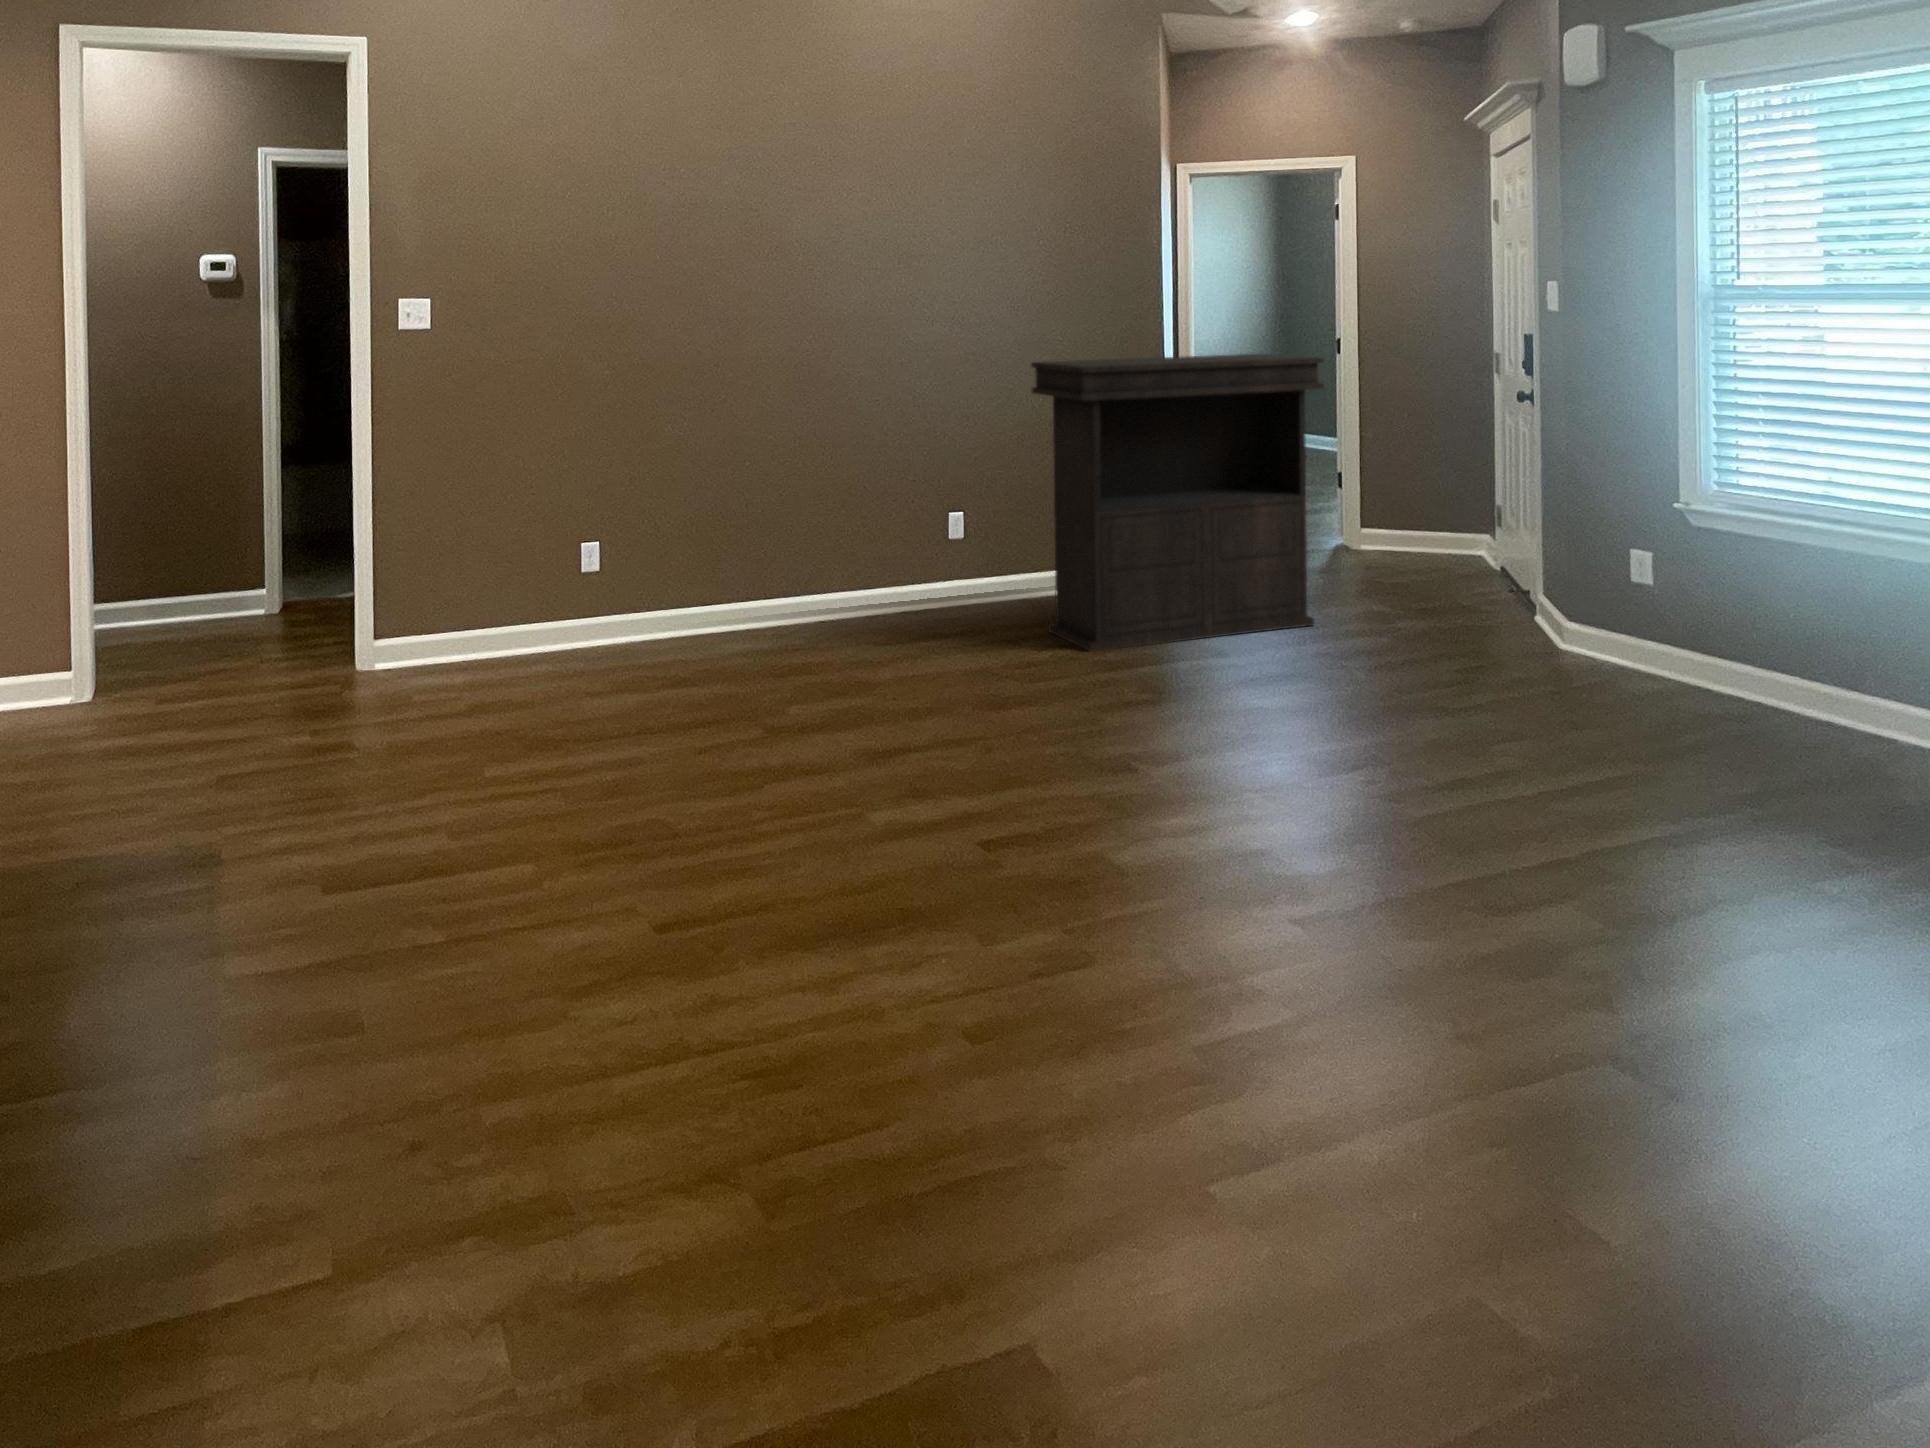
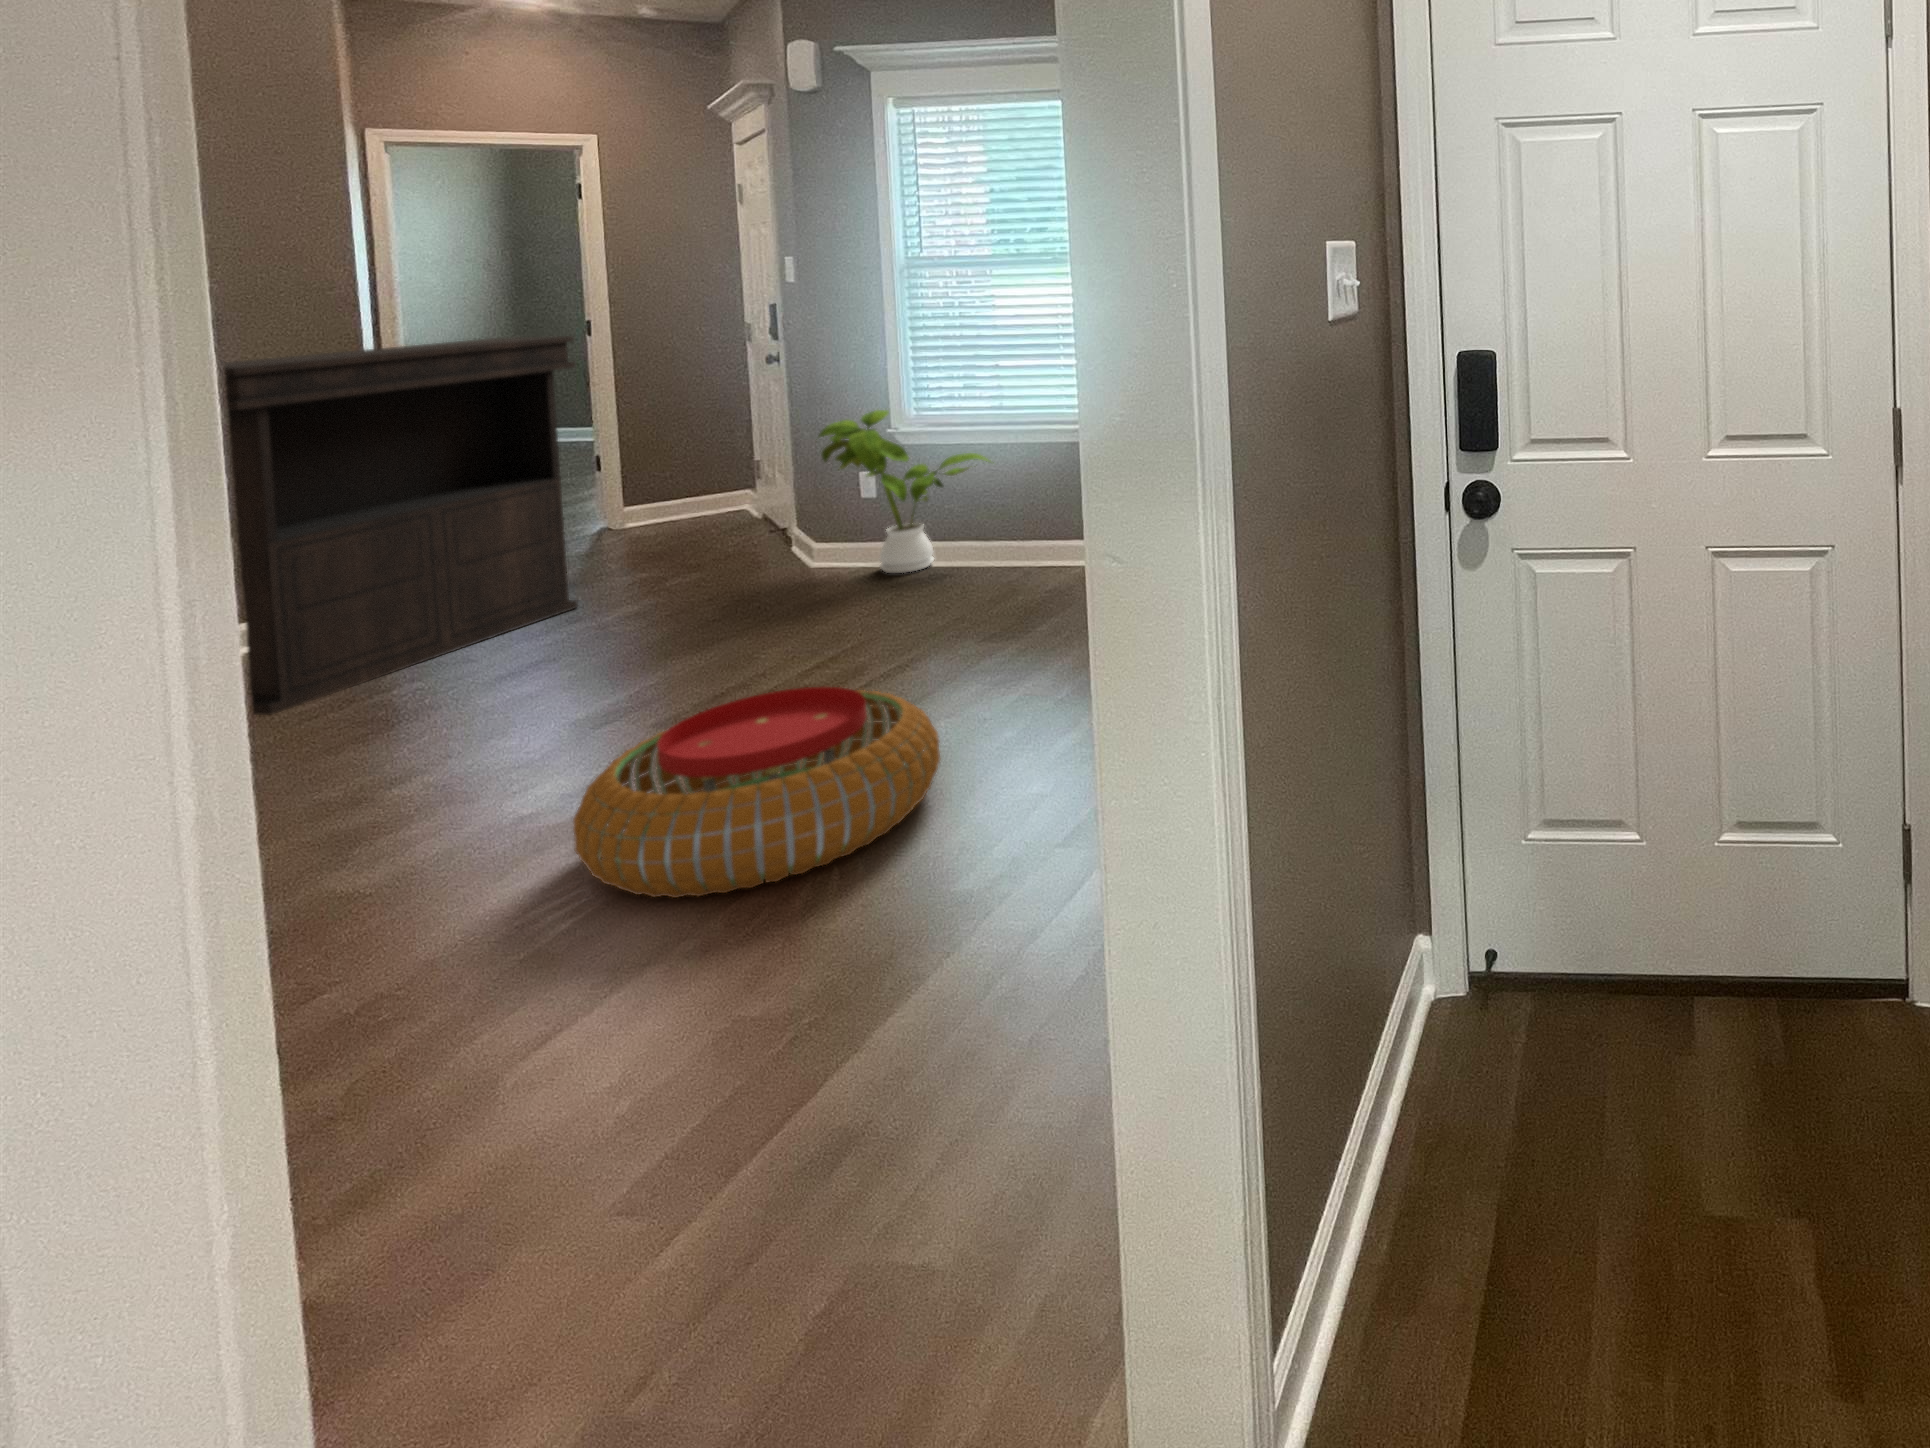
house plant: none [1577,482,1860,705] -> present [816,410,991,573]
pouf: none [1295,842,1800,1168] -> present [573,687,940,898]

